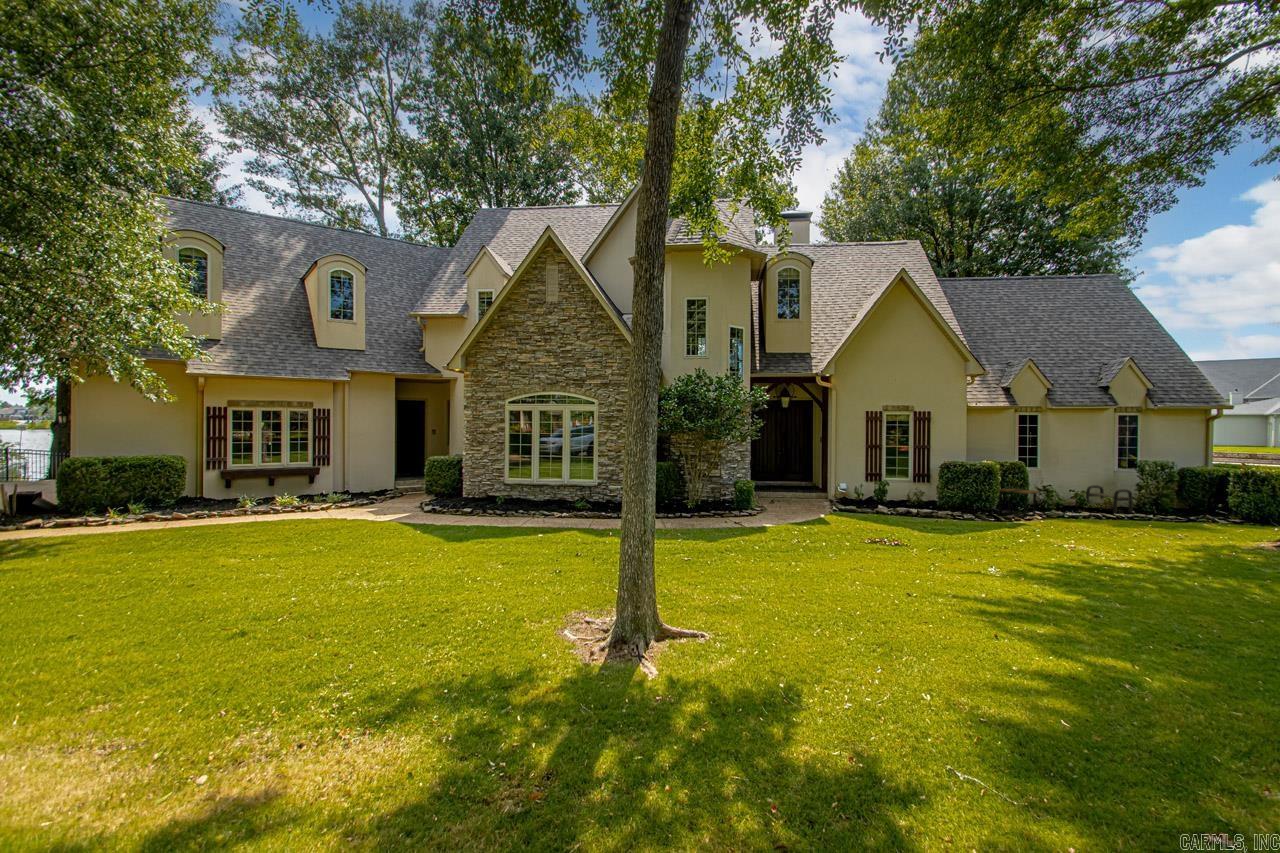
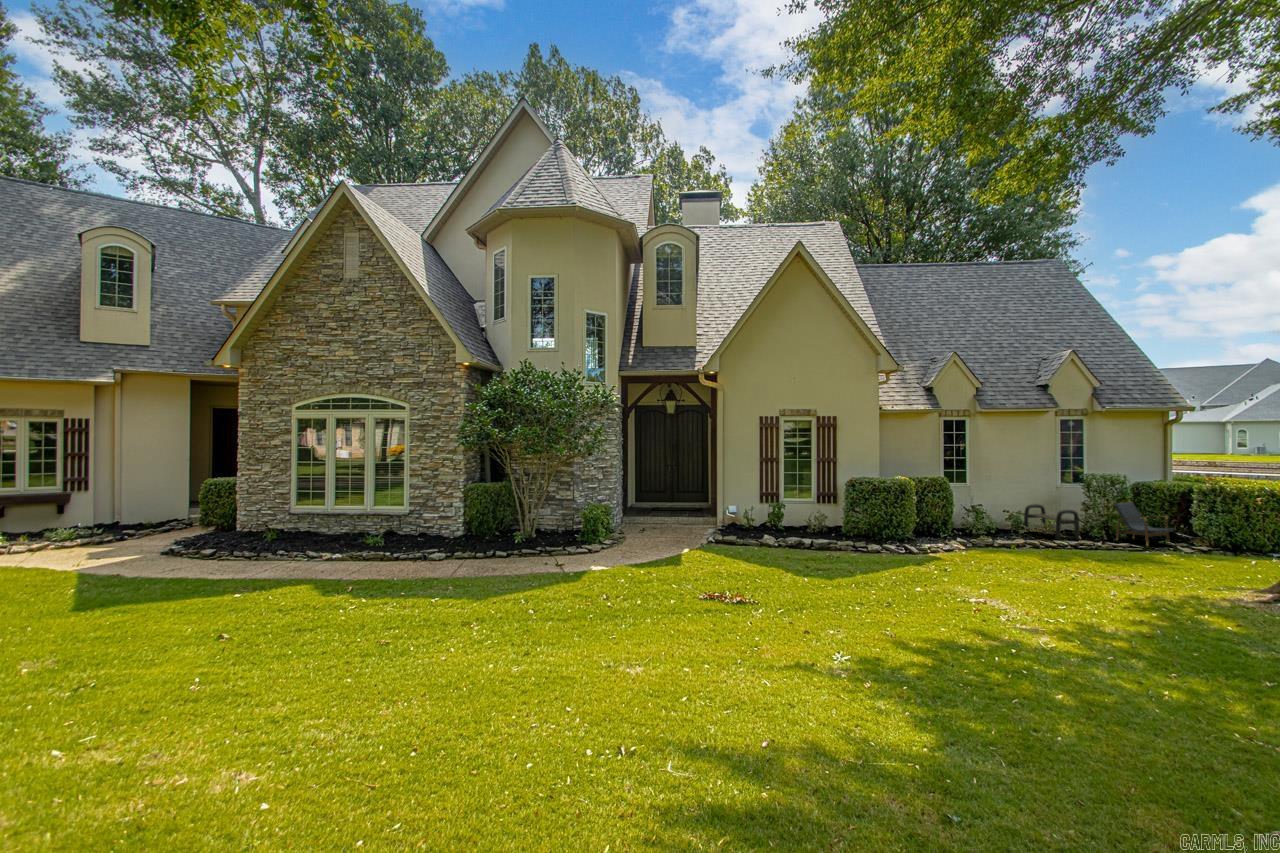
lounge chair: none [1162,484,1211,518] -> present [1115,503,1174,546]
side table: present [998,488,1038,518] -> none [912,510,962,550]

